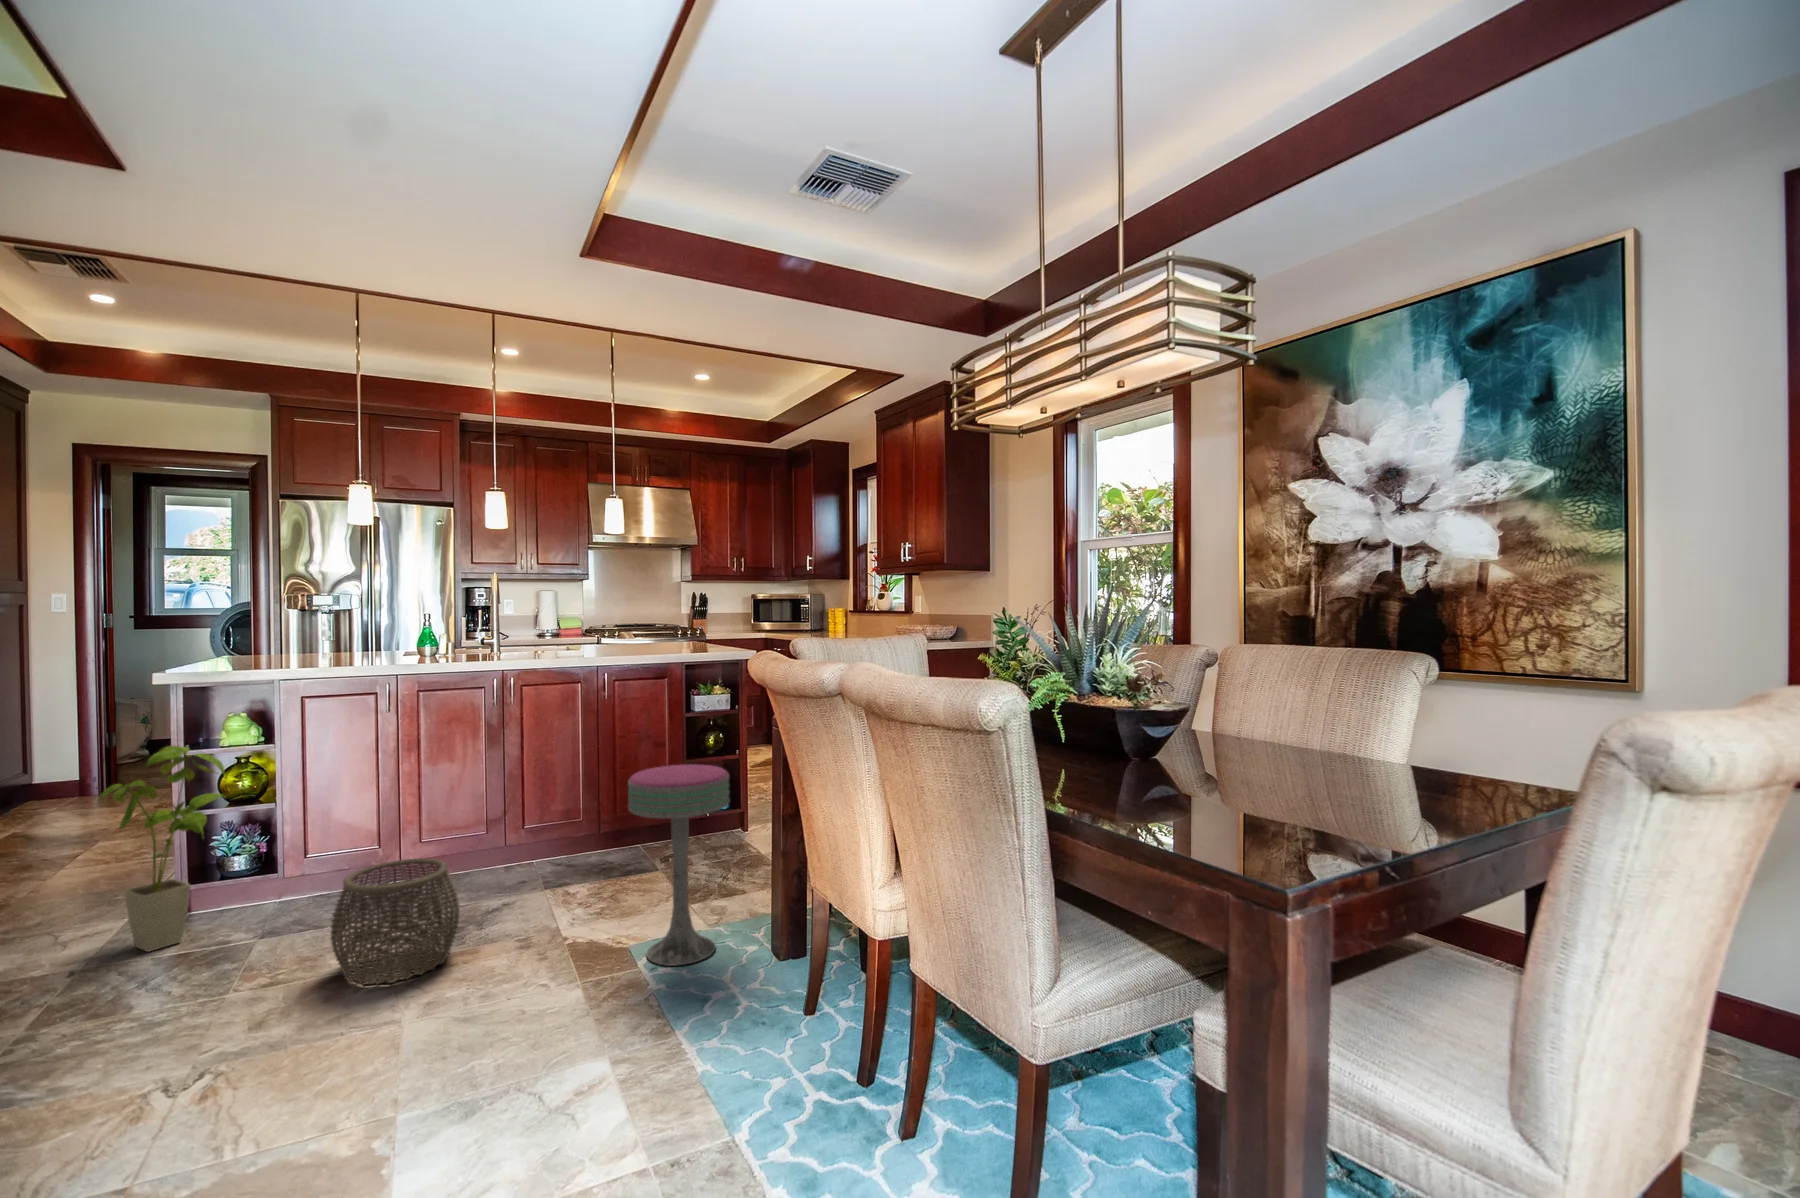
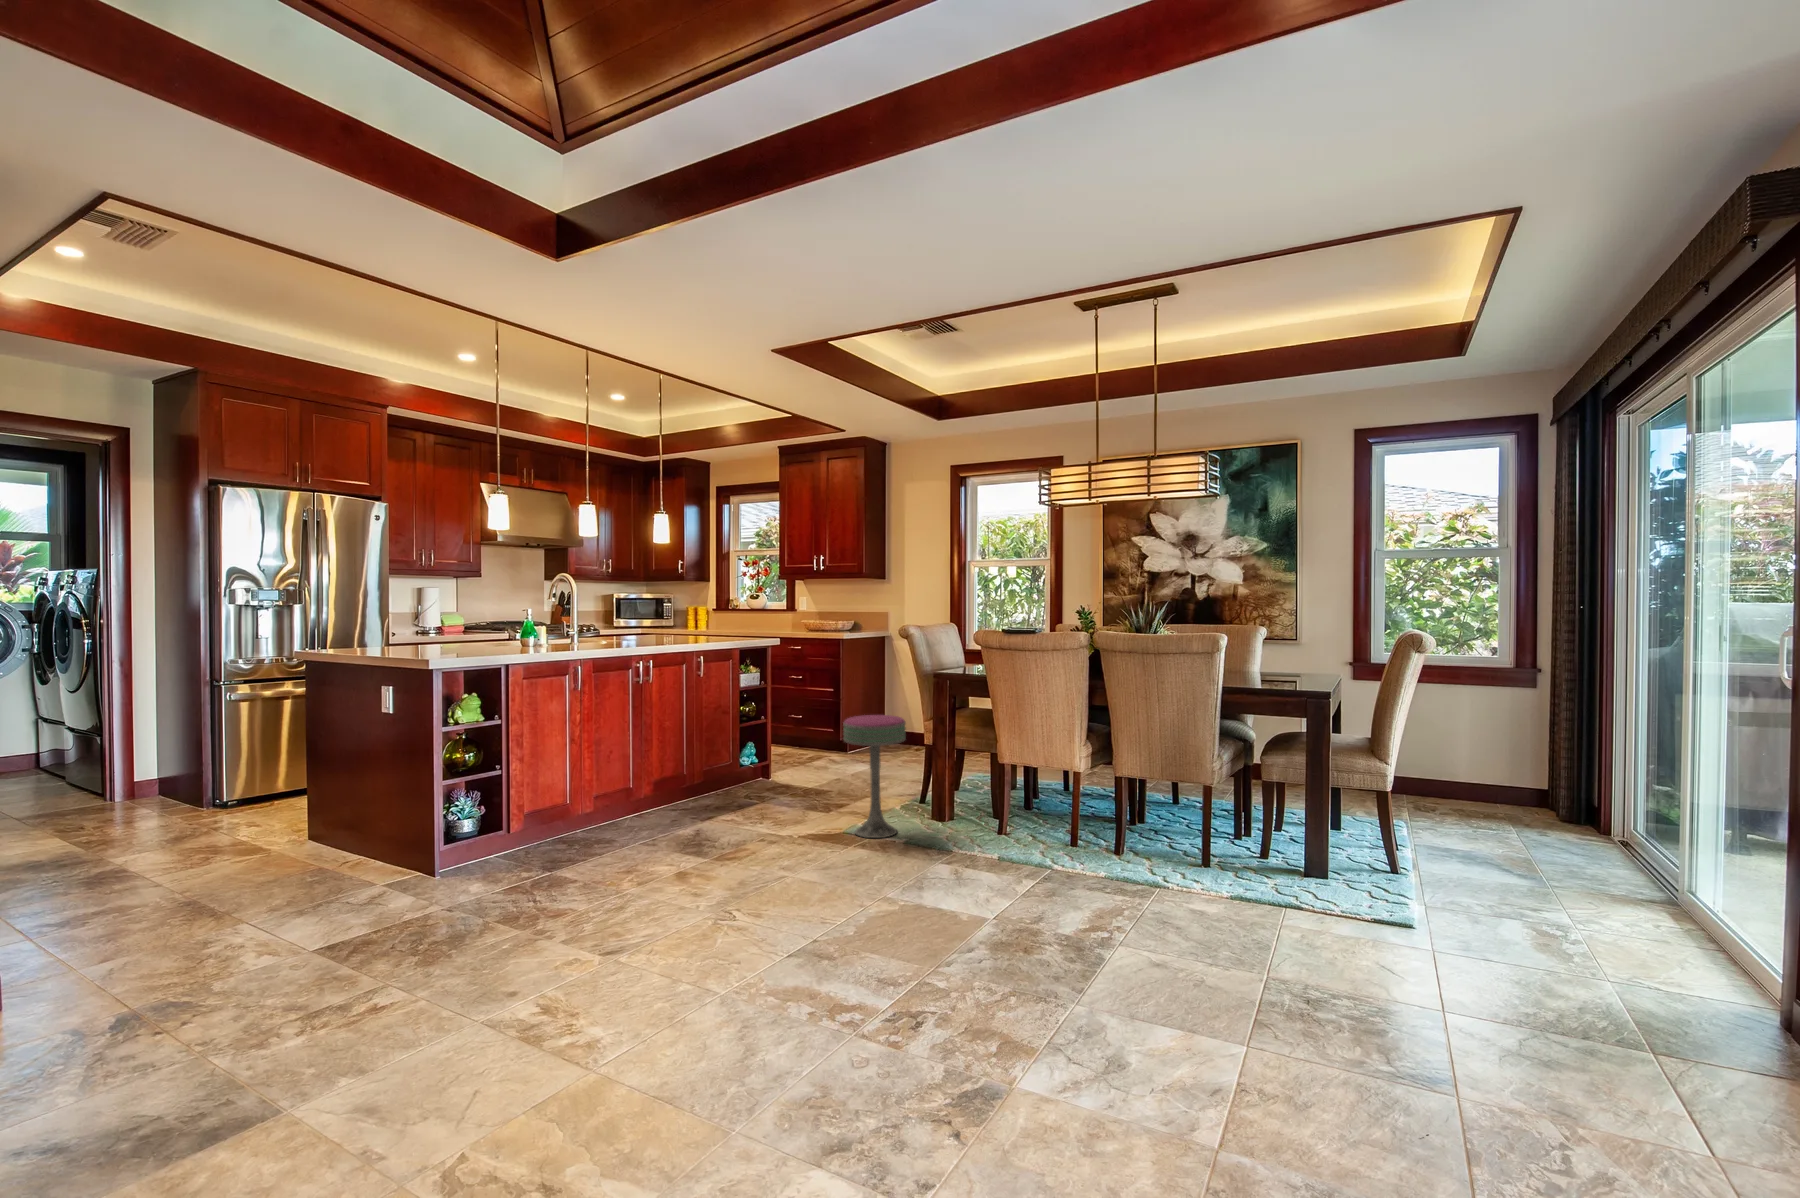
house plant: present [99,746,226,952] -> none [464,732,548,894]
woven basket: present [330,858,460,985] -> none [679,793,757,875]

